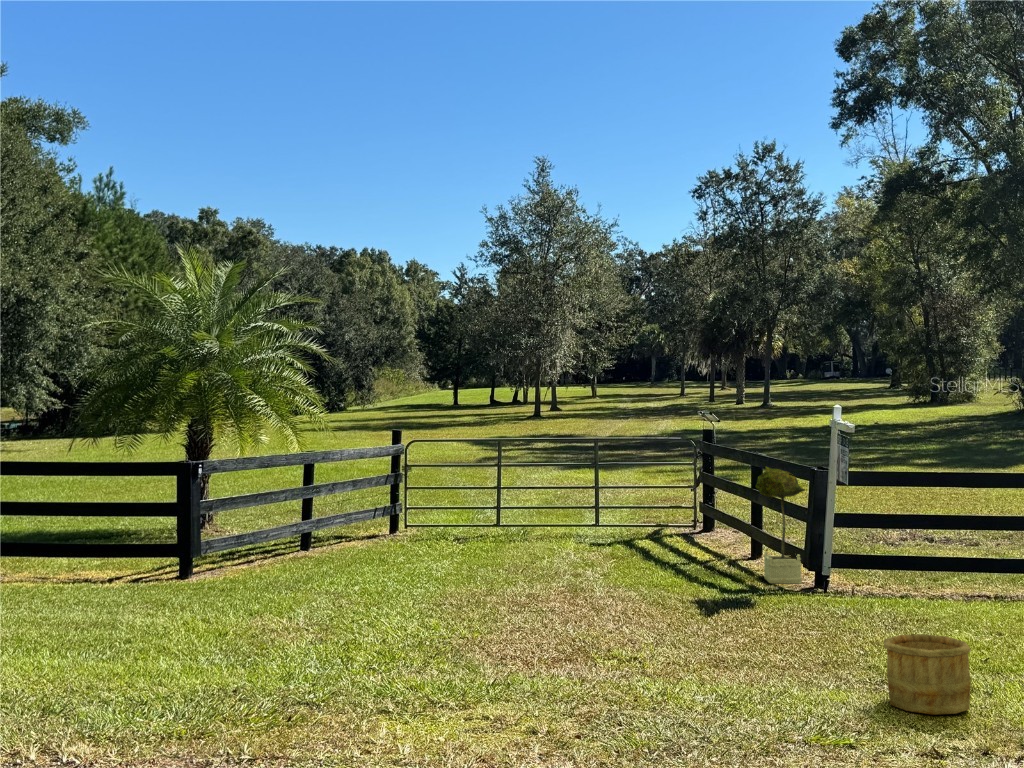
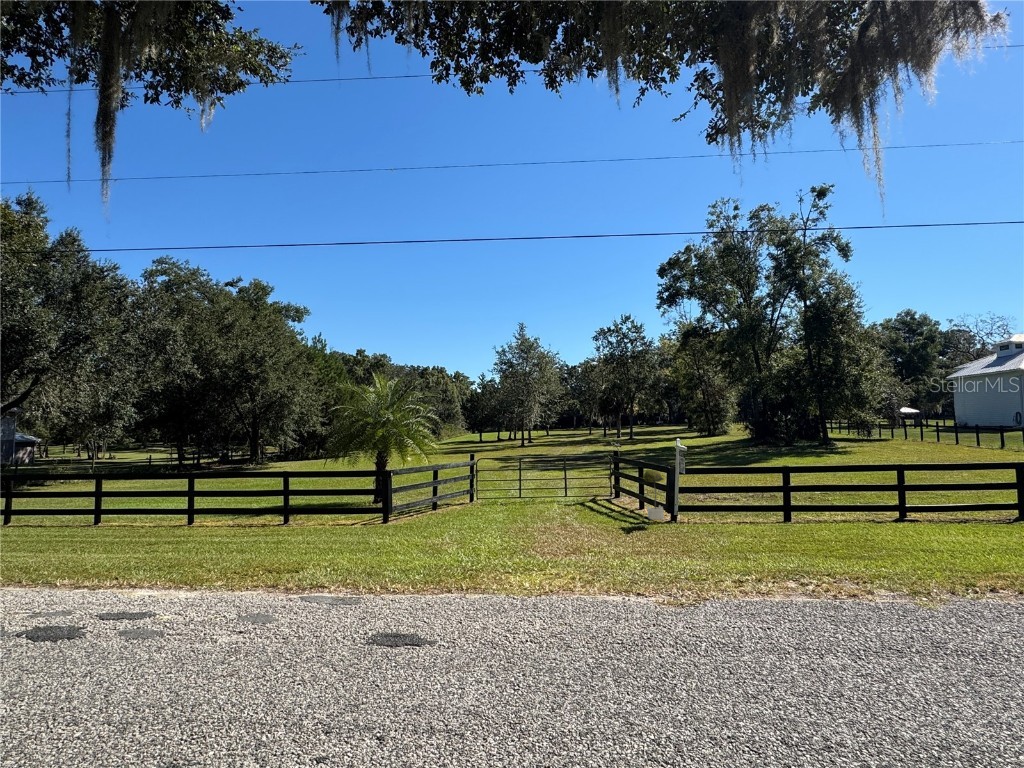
wooden bucket: present [884,634,971,715] -> none [698,533,730,561]

